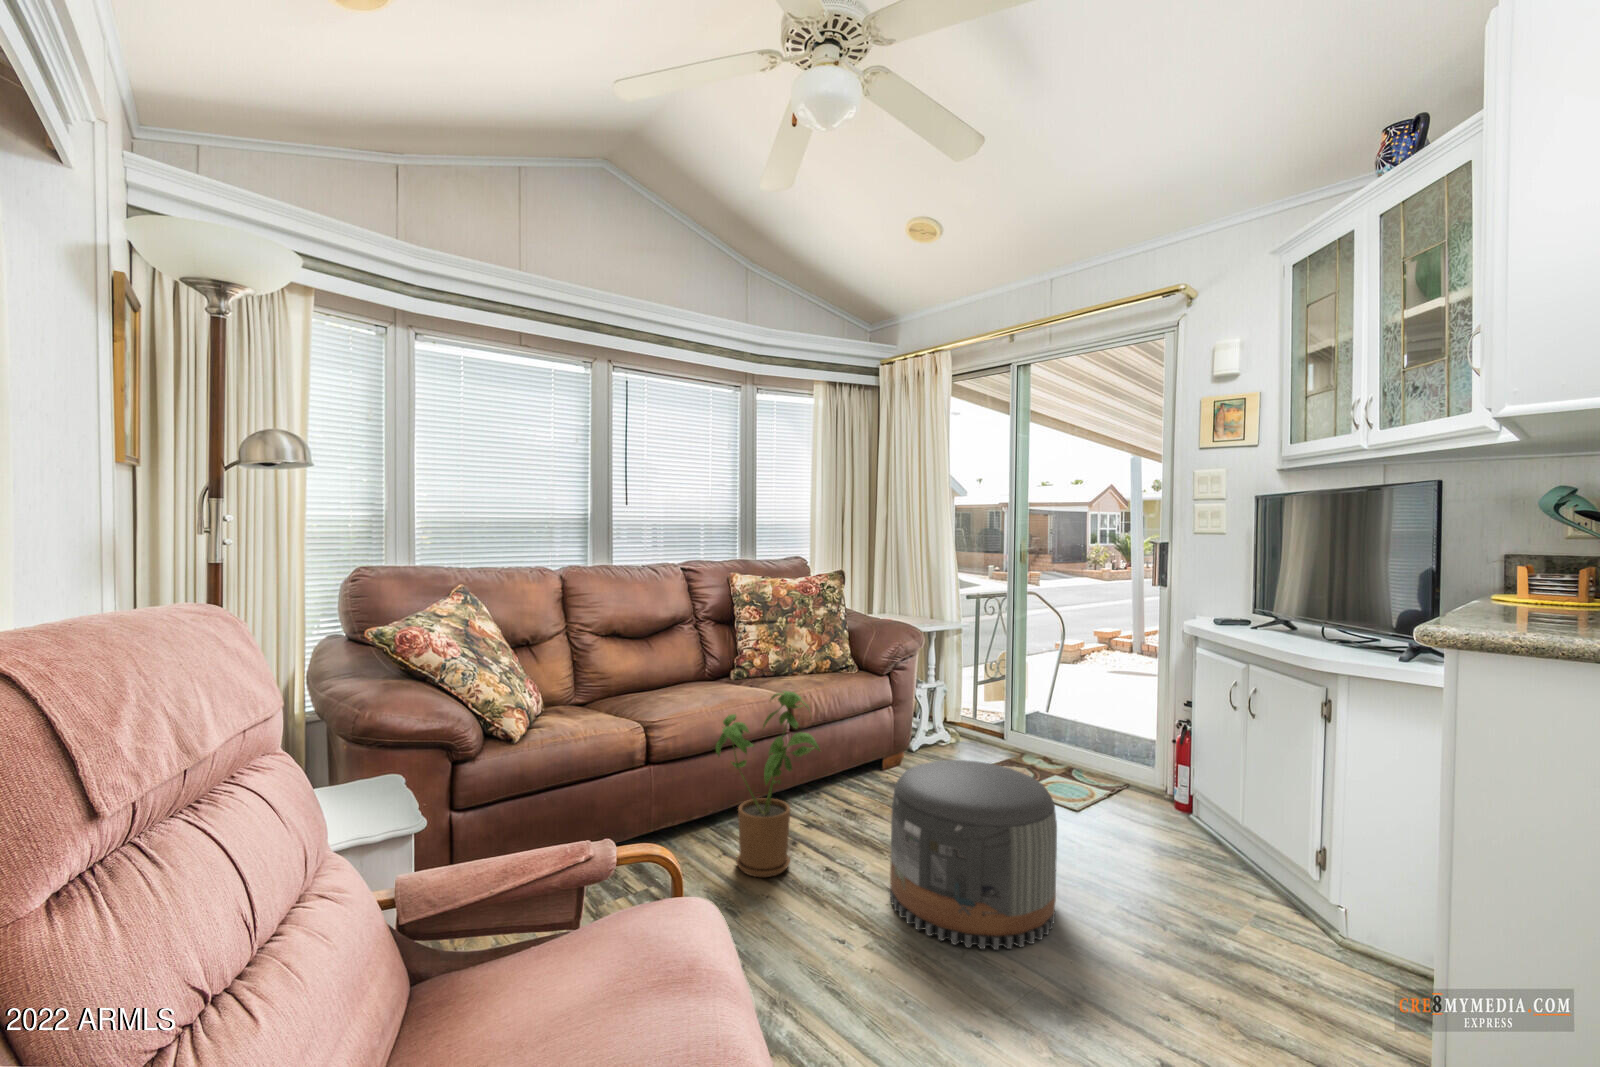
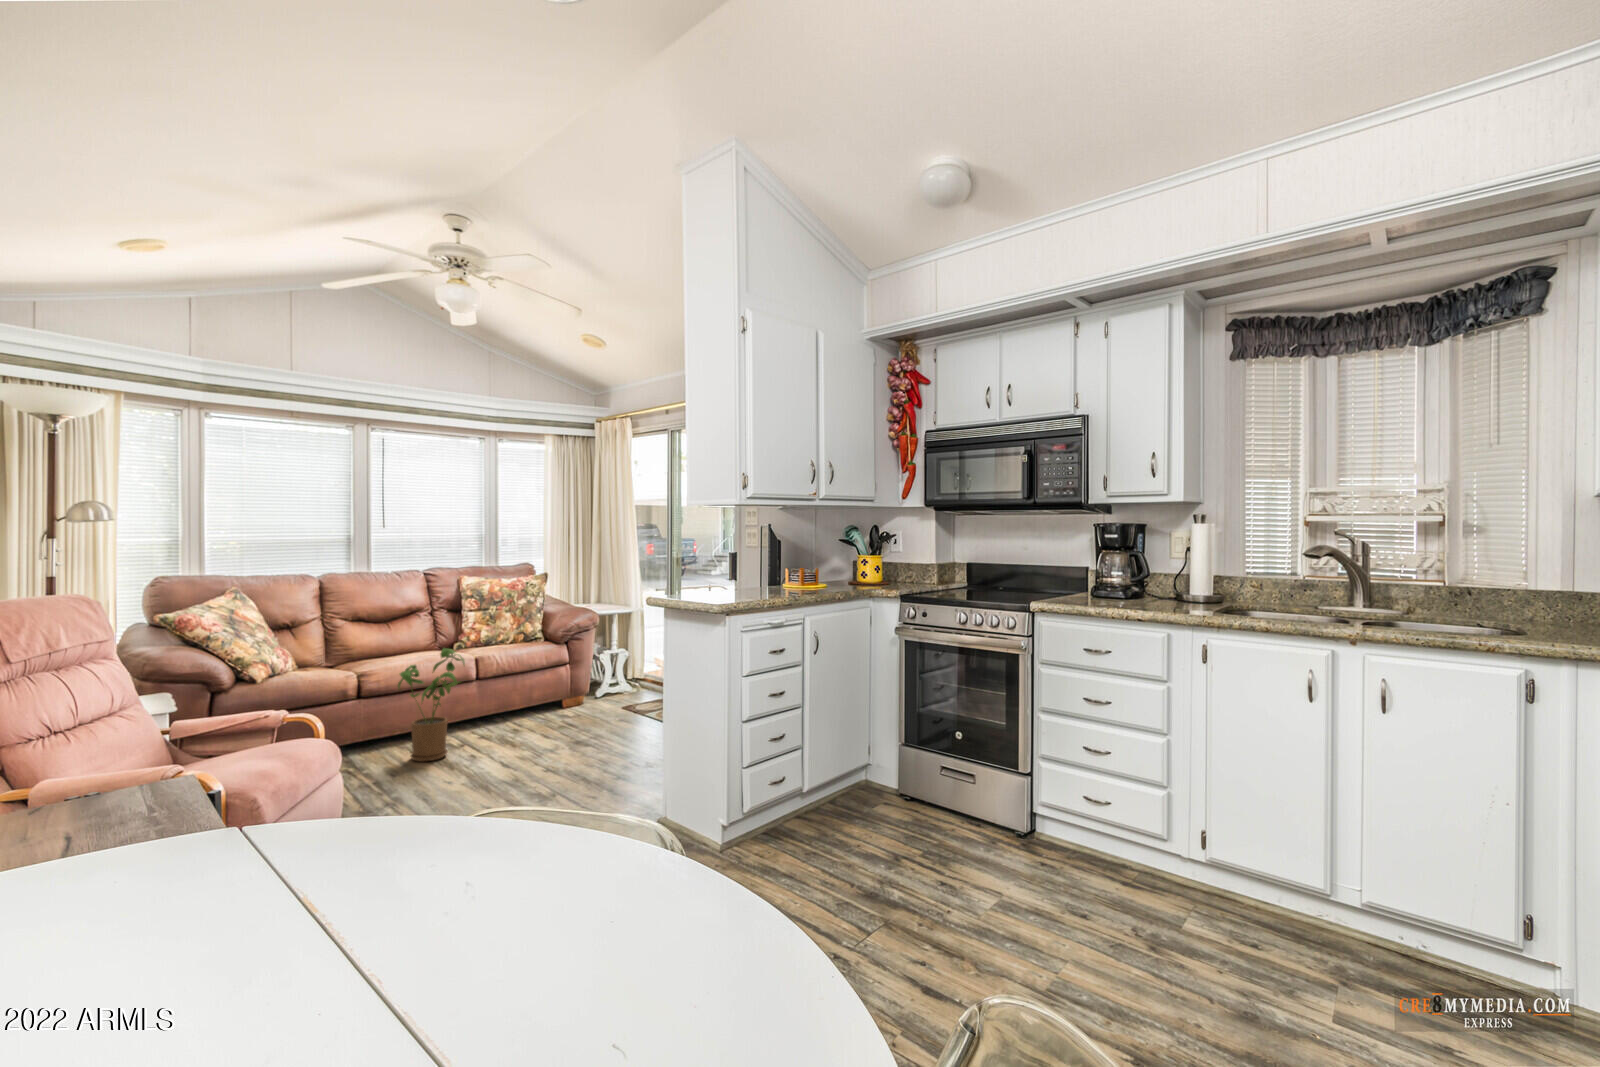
pouf: present [890,760,1057,950] -> none [491,686,590,782]

